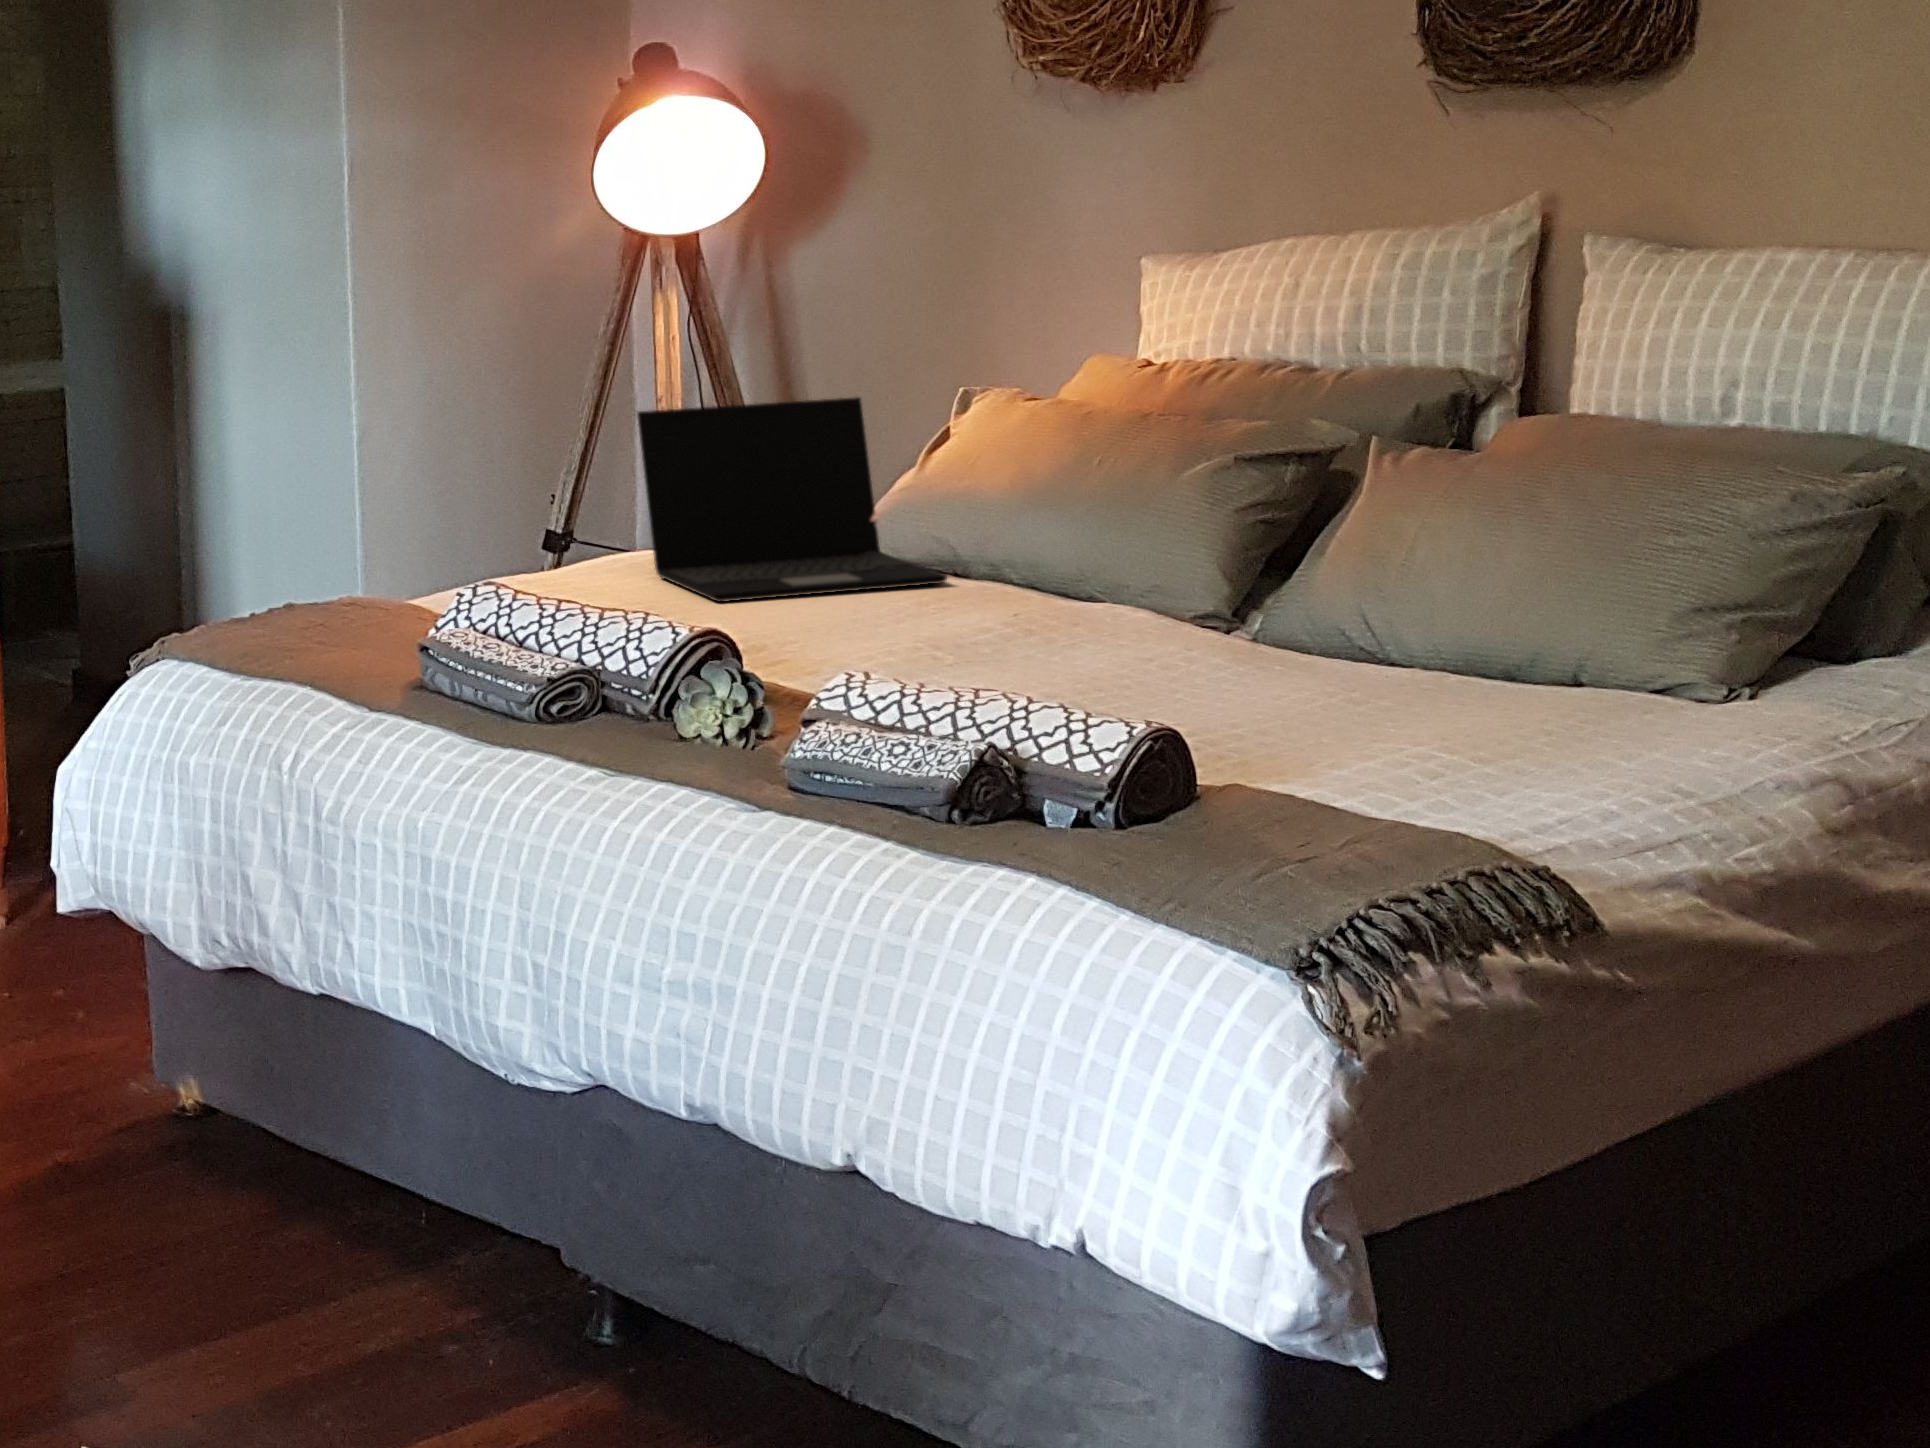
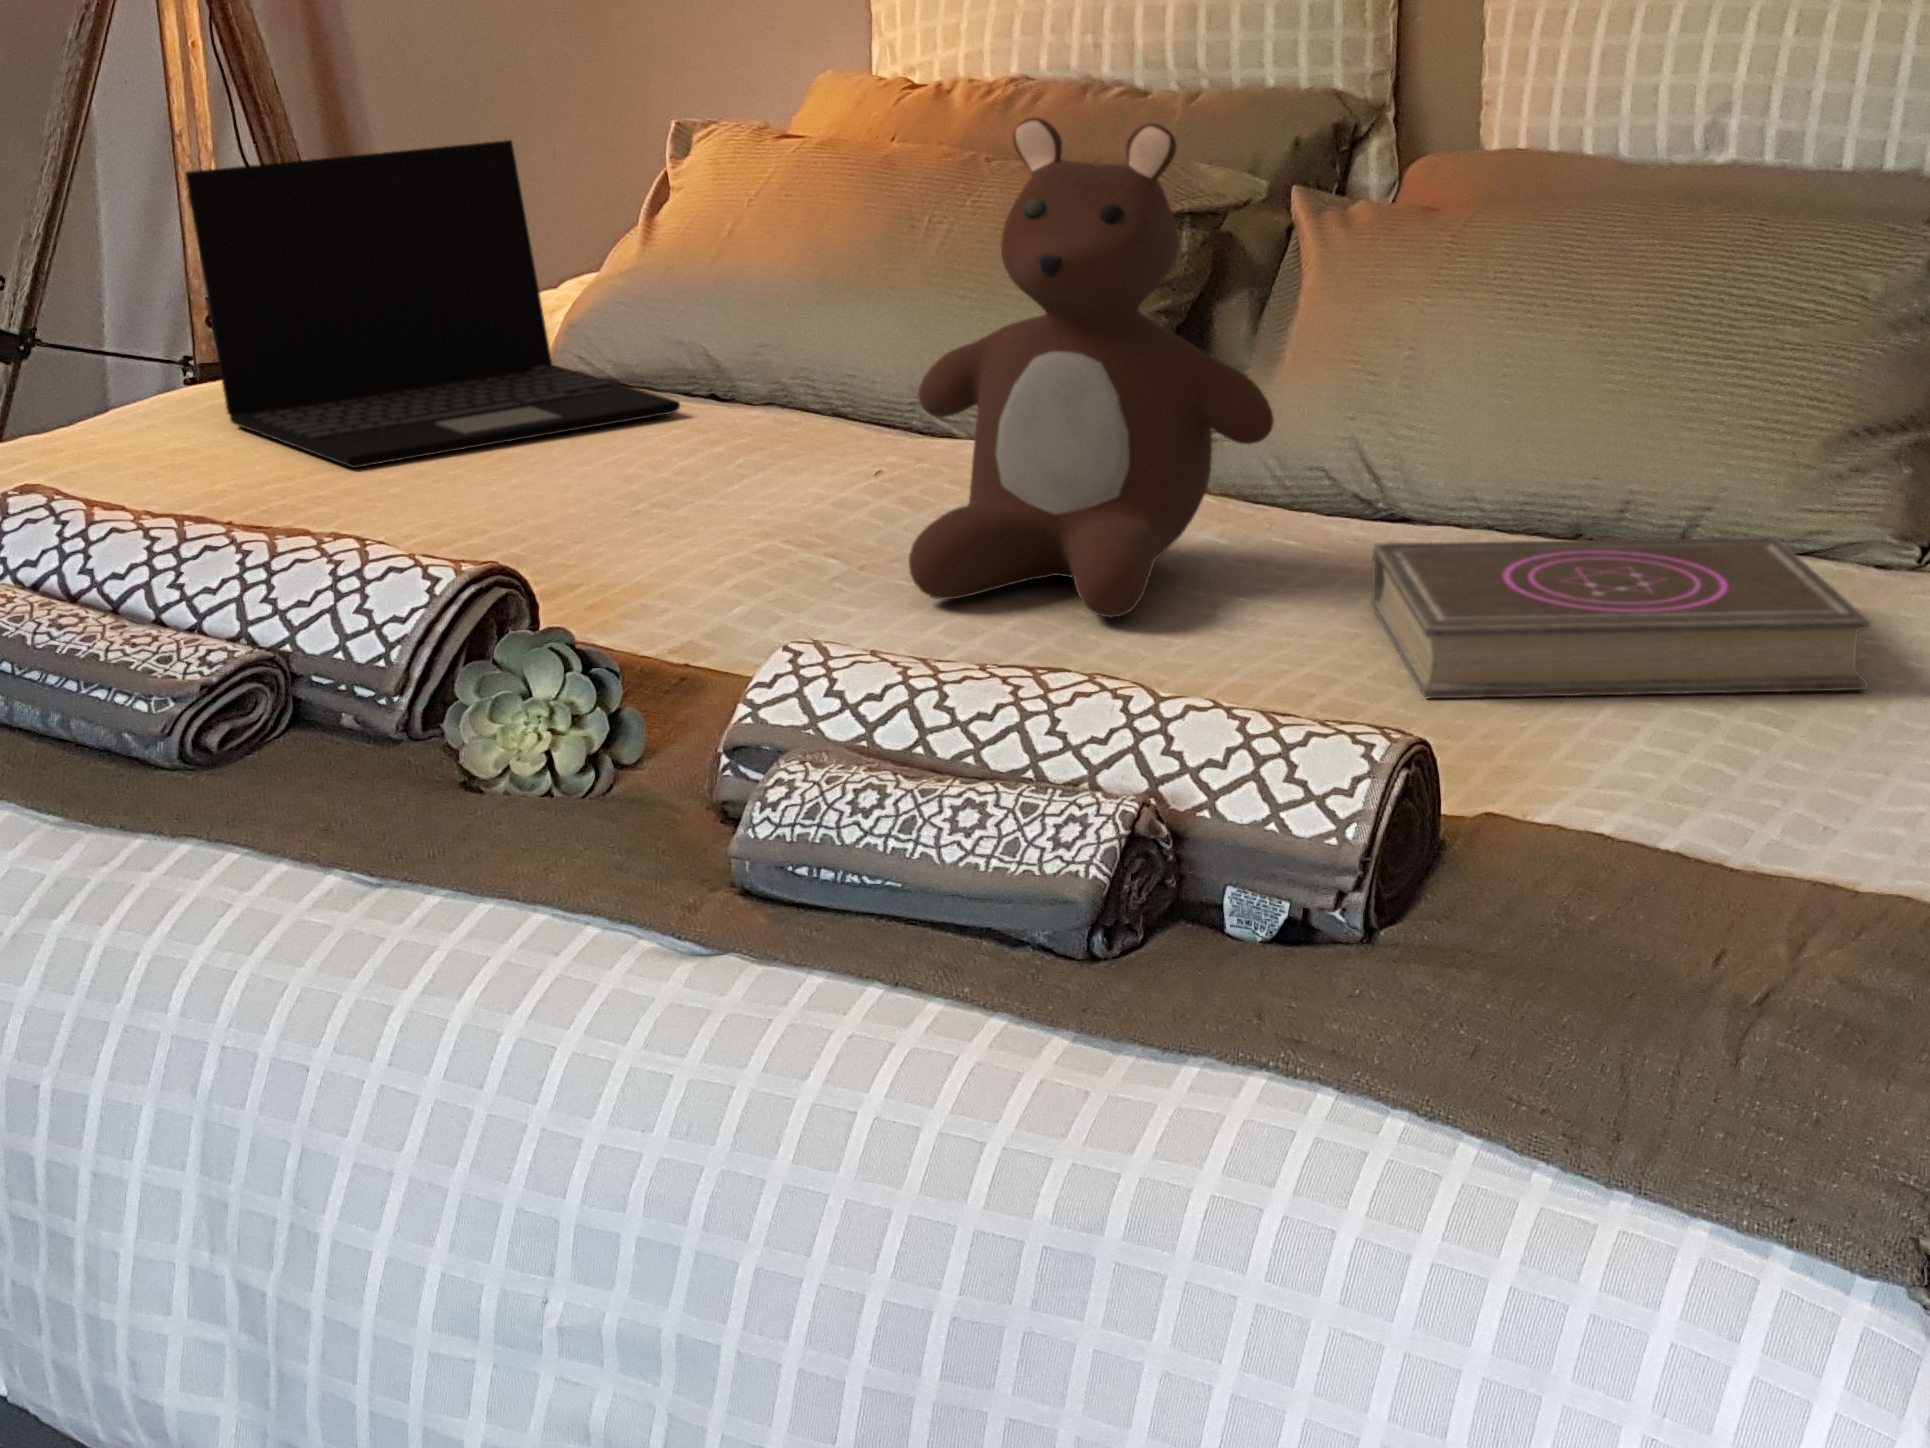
teddy bear: none [1002,379,1247,695] -> present [909,117,1274,618]
book: none [1273,659,1577,756] -> present [1372,538,1871,698]

